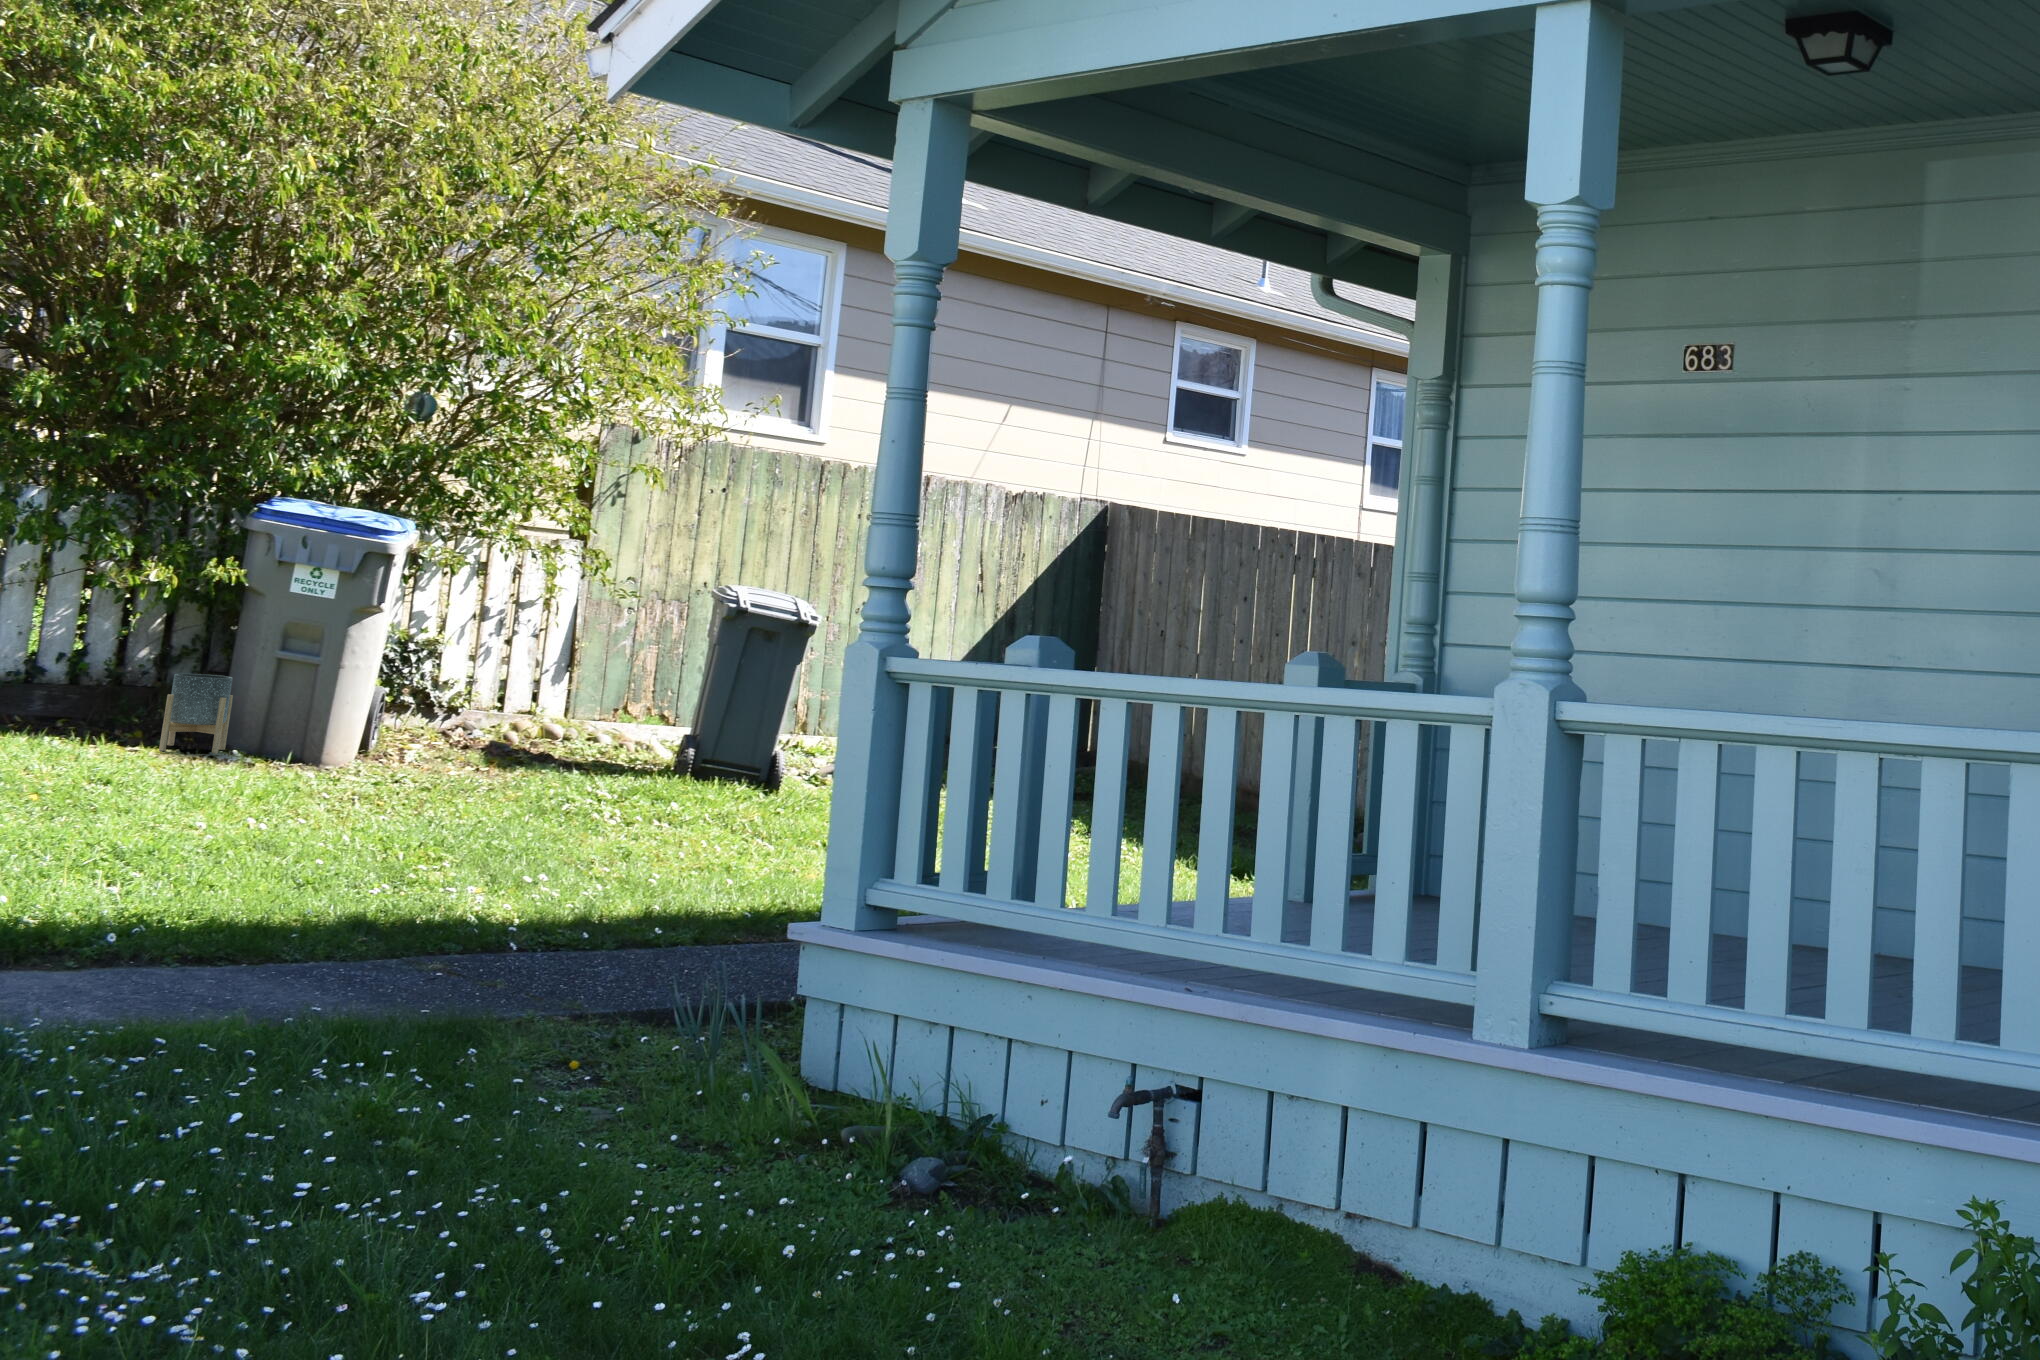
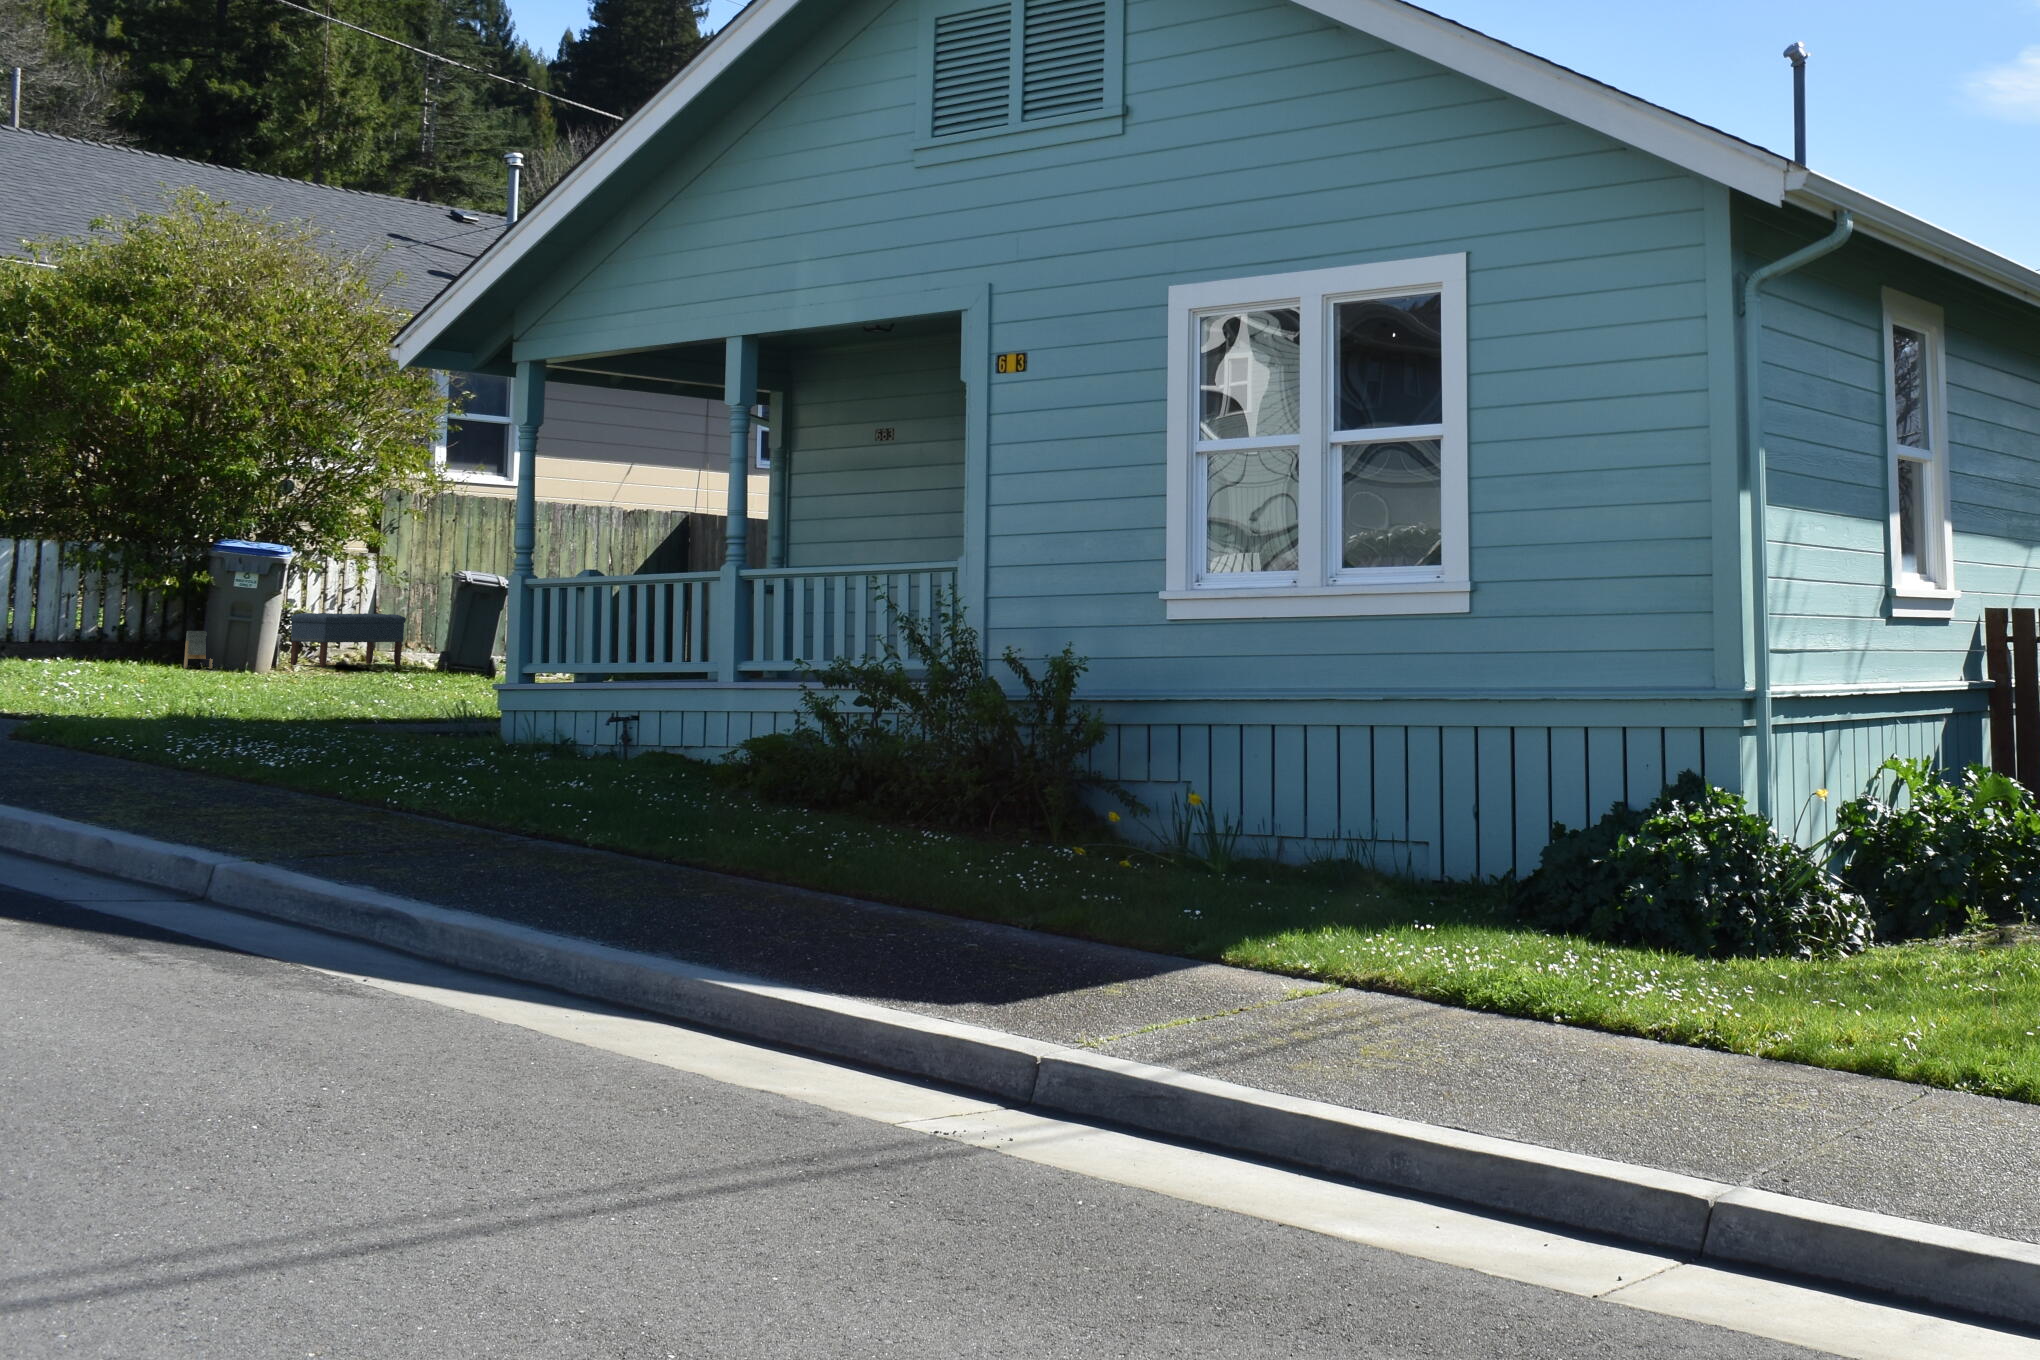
bench: none [401,645,628,751] -> present [290,613,406,667]

